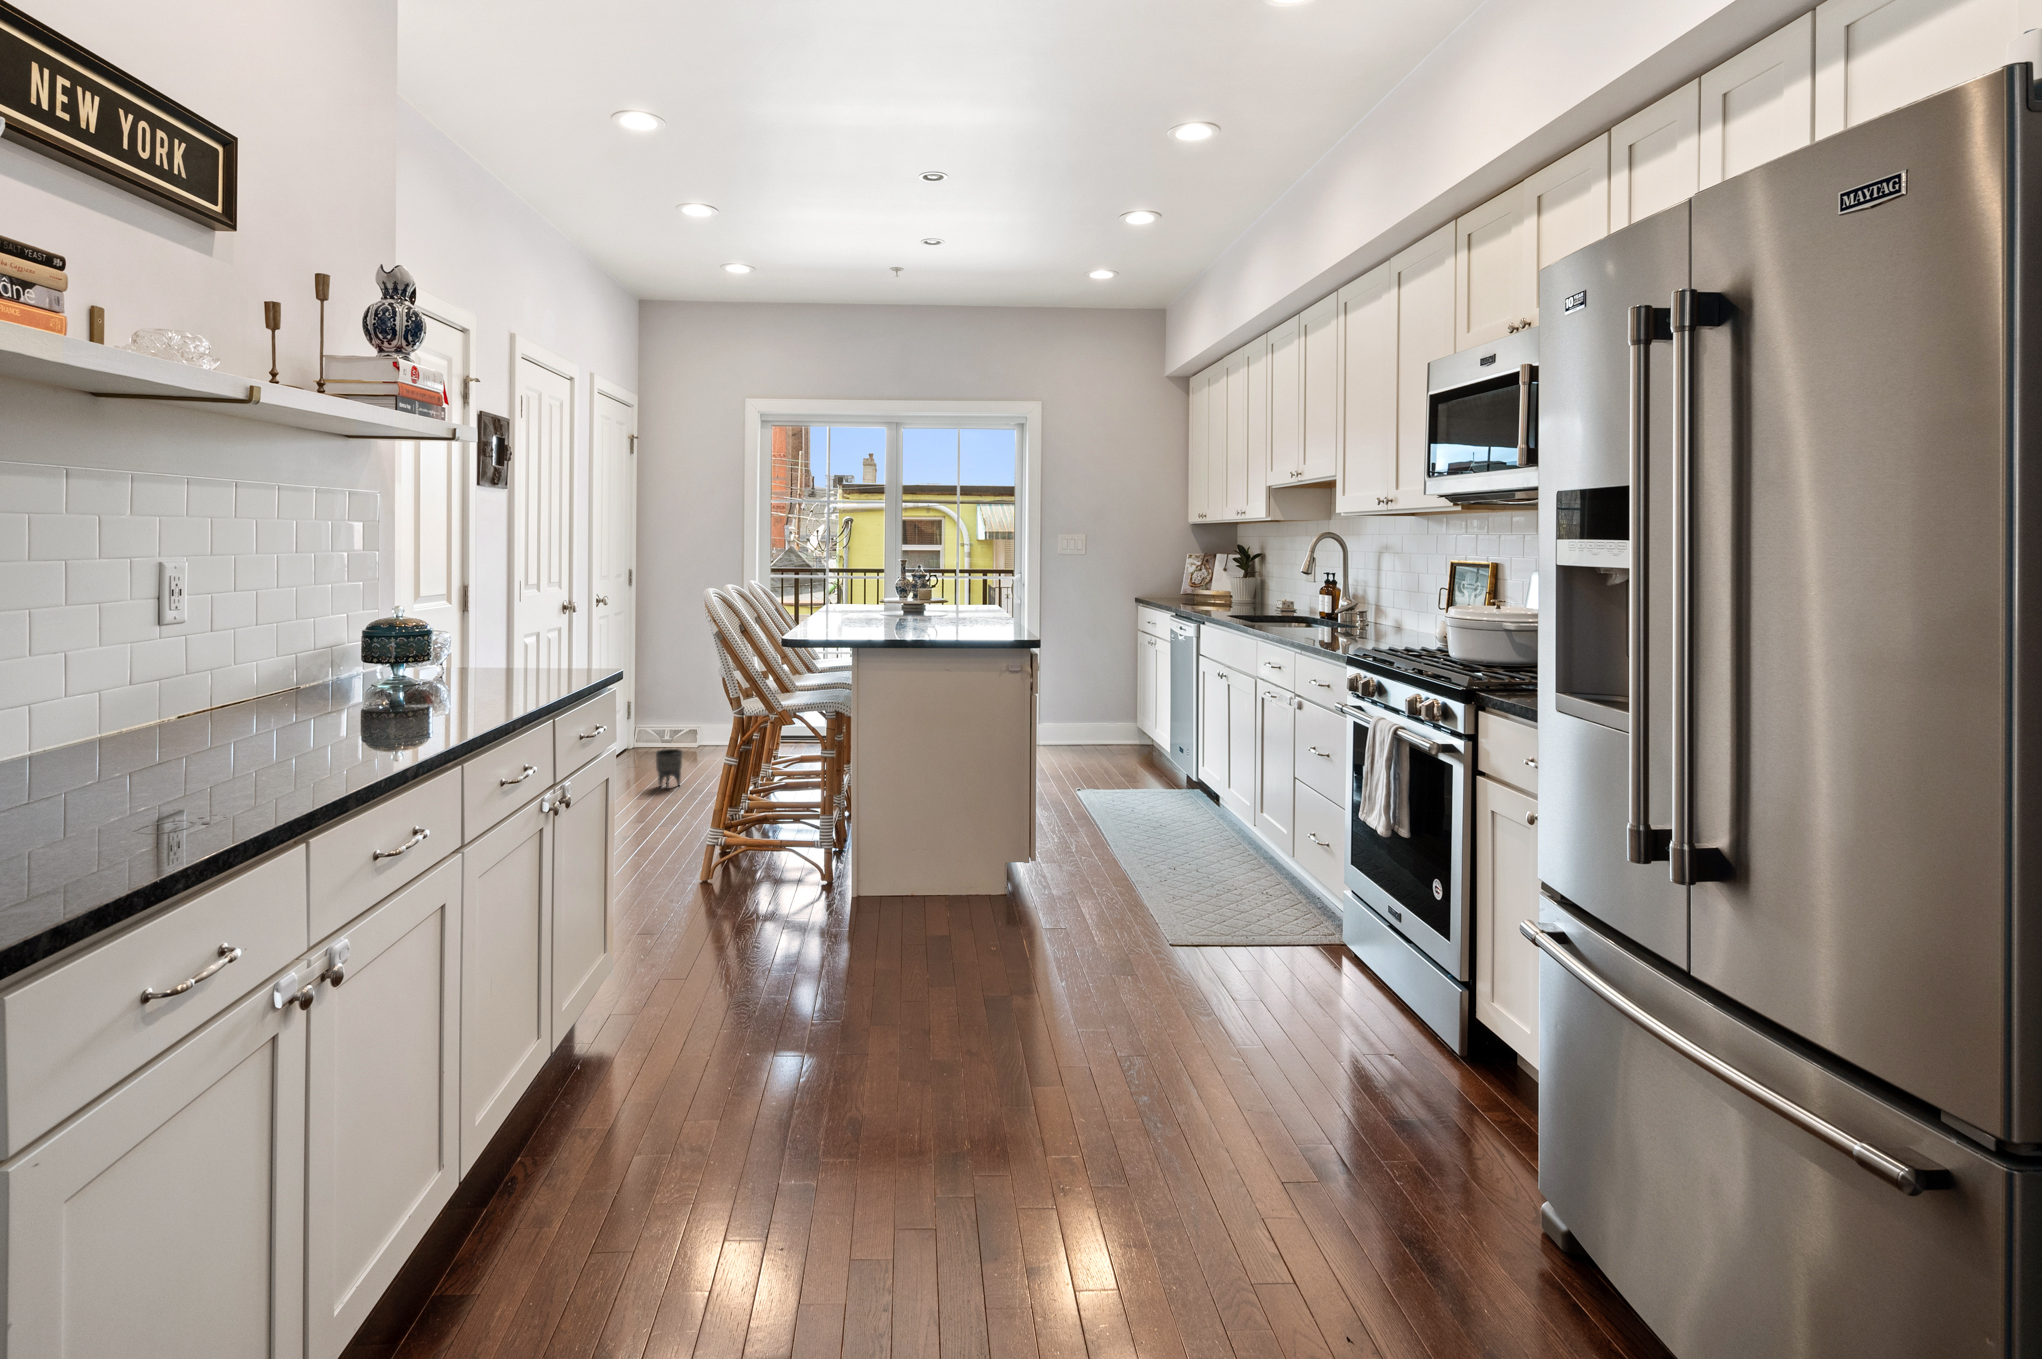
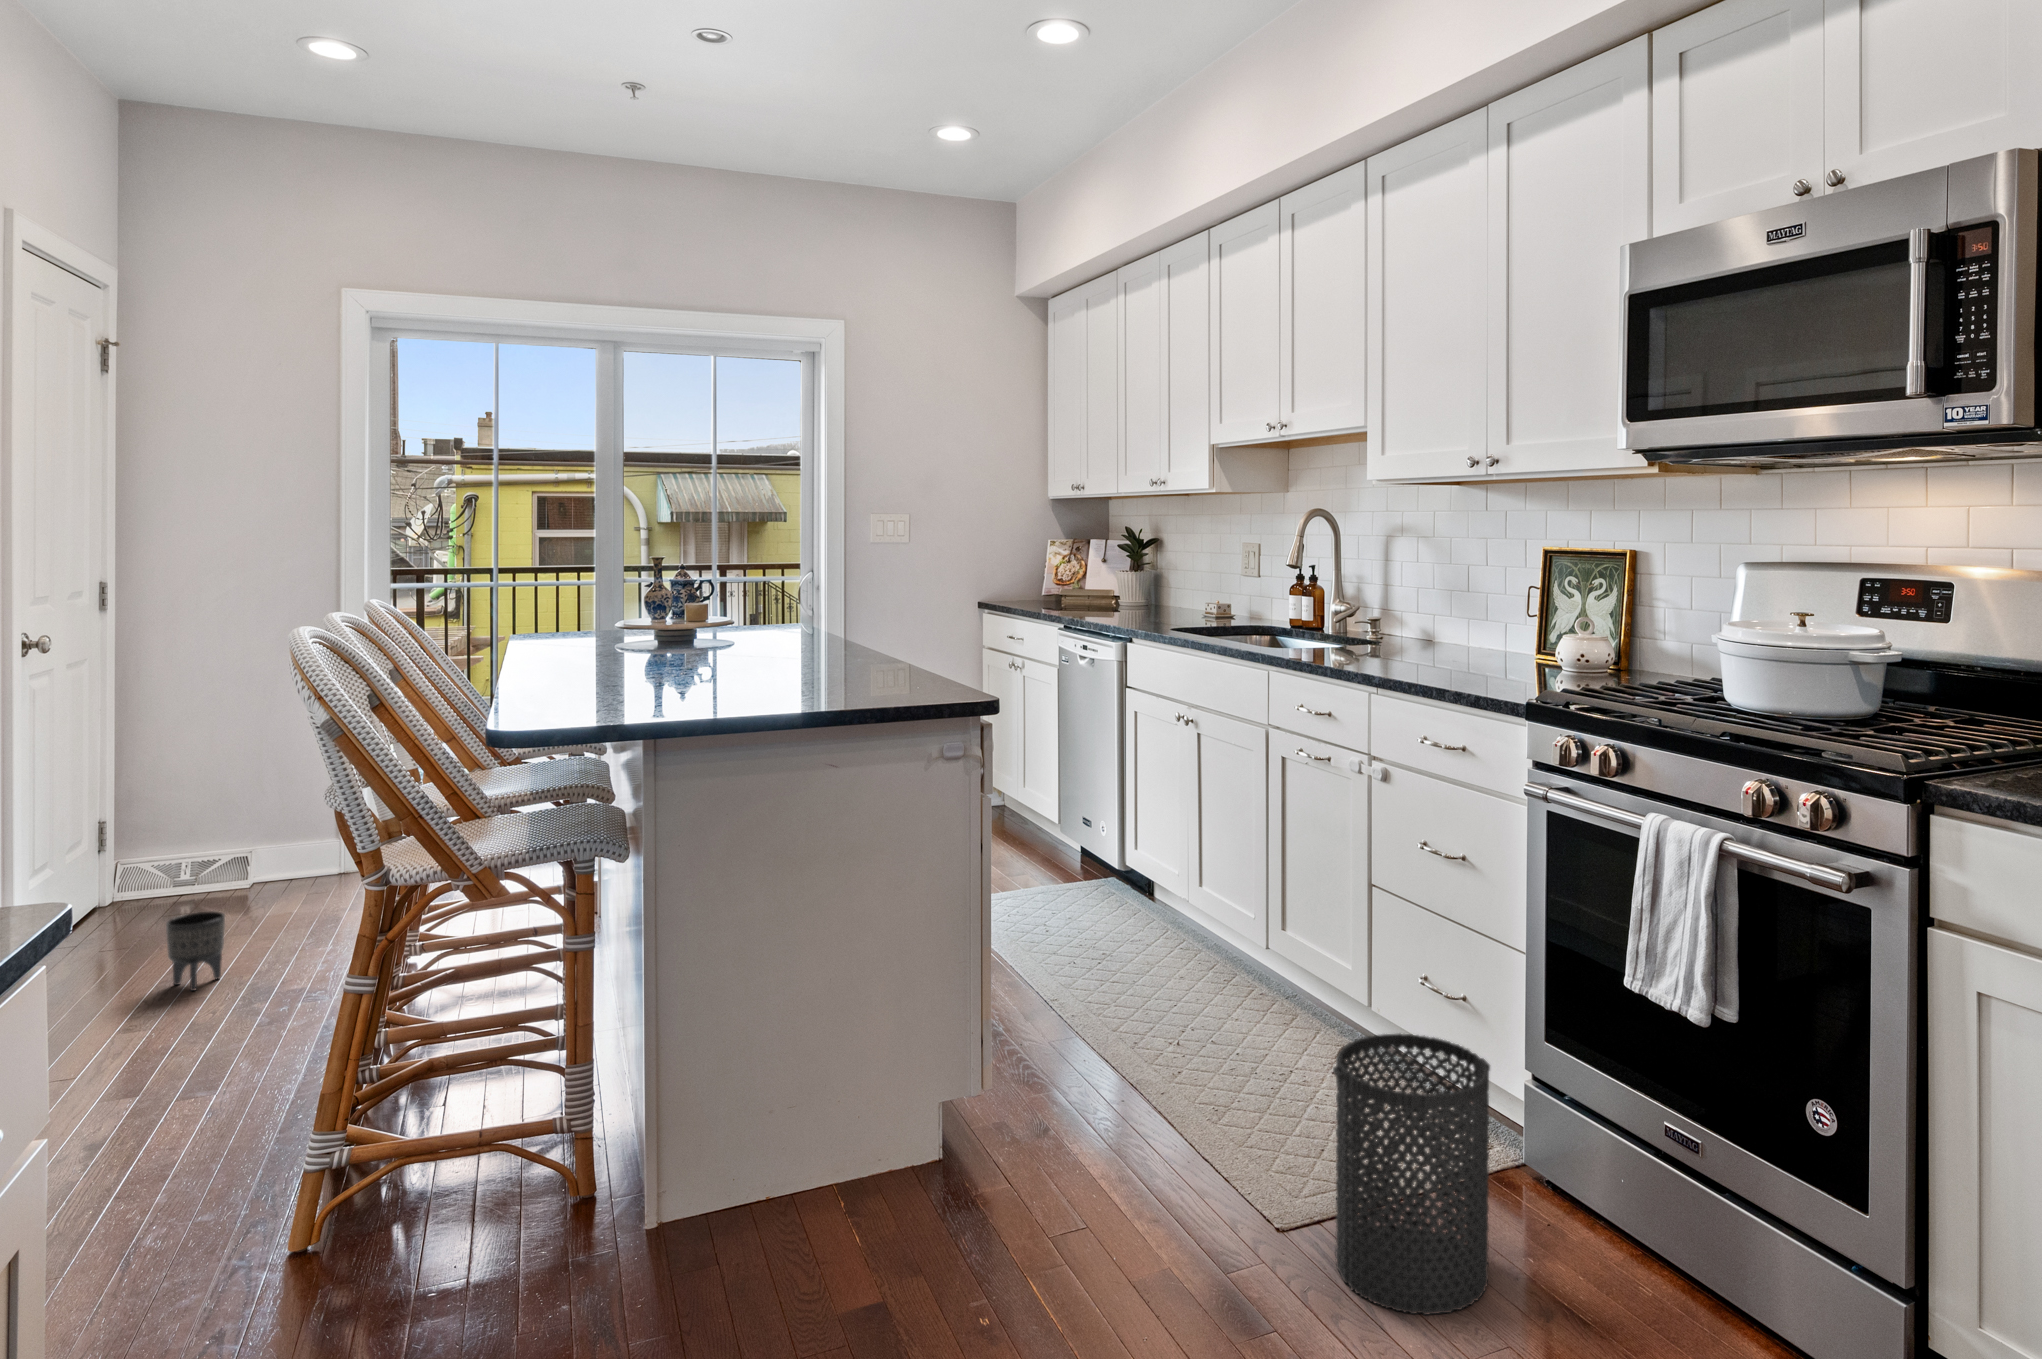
trash can: none [1201,845,1296,996] -> present [1333,1034,1490,1315]

